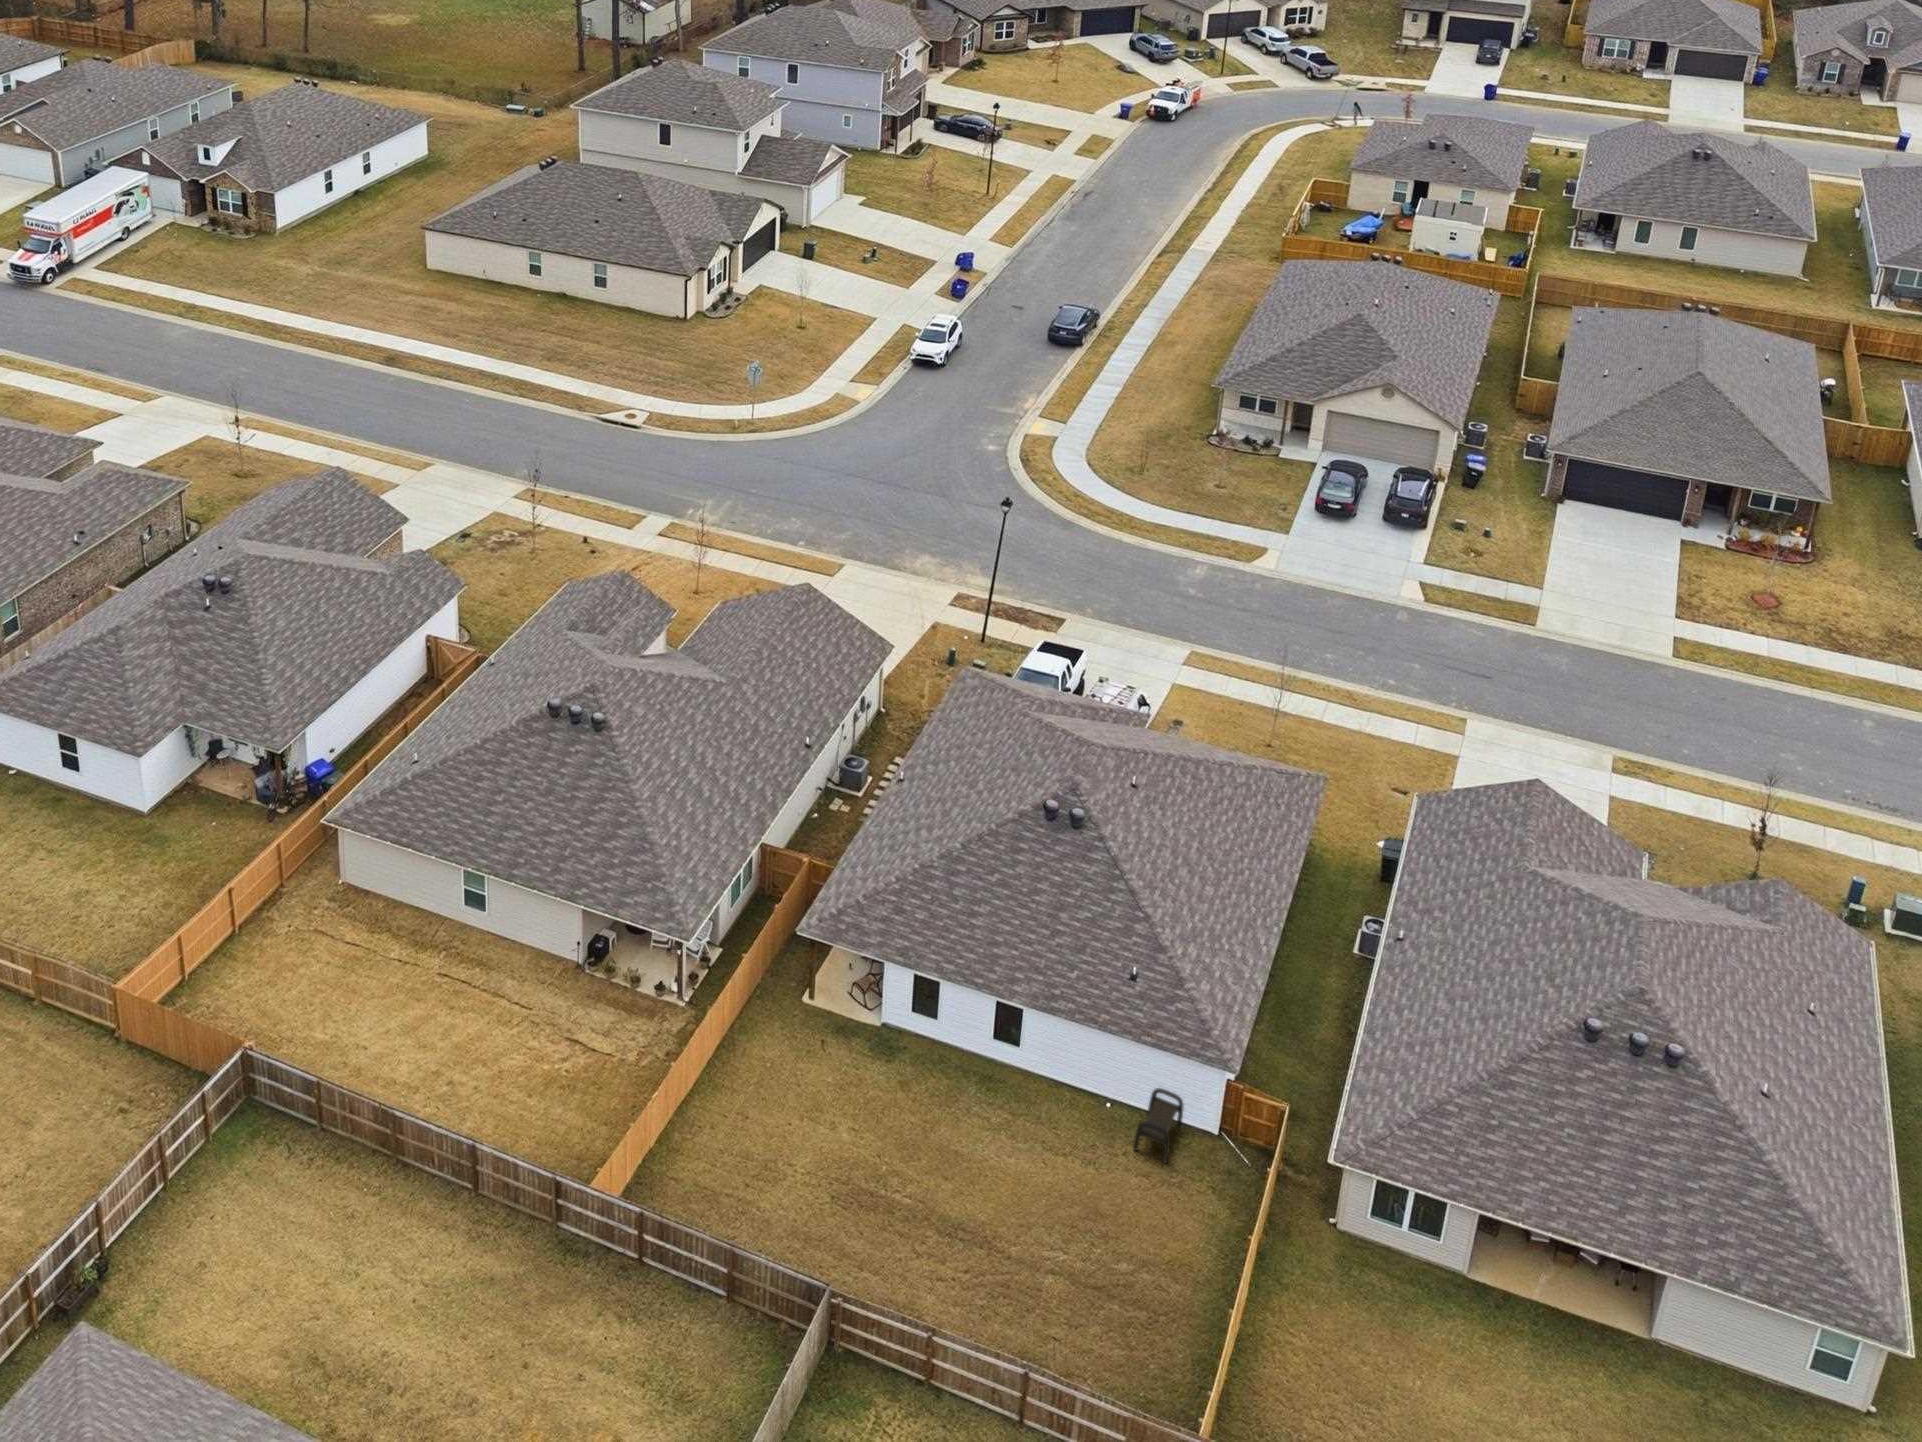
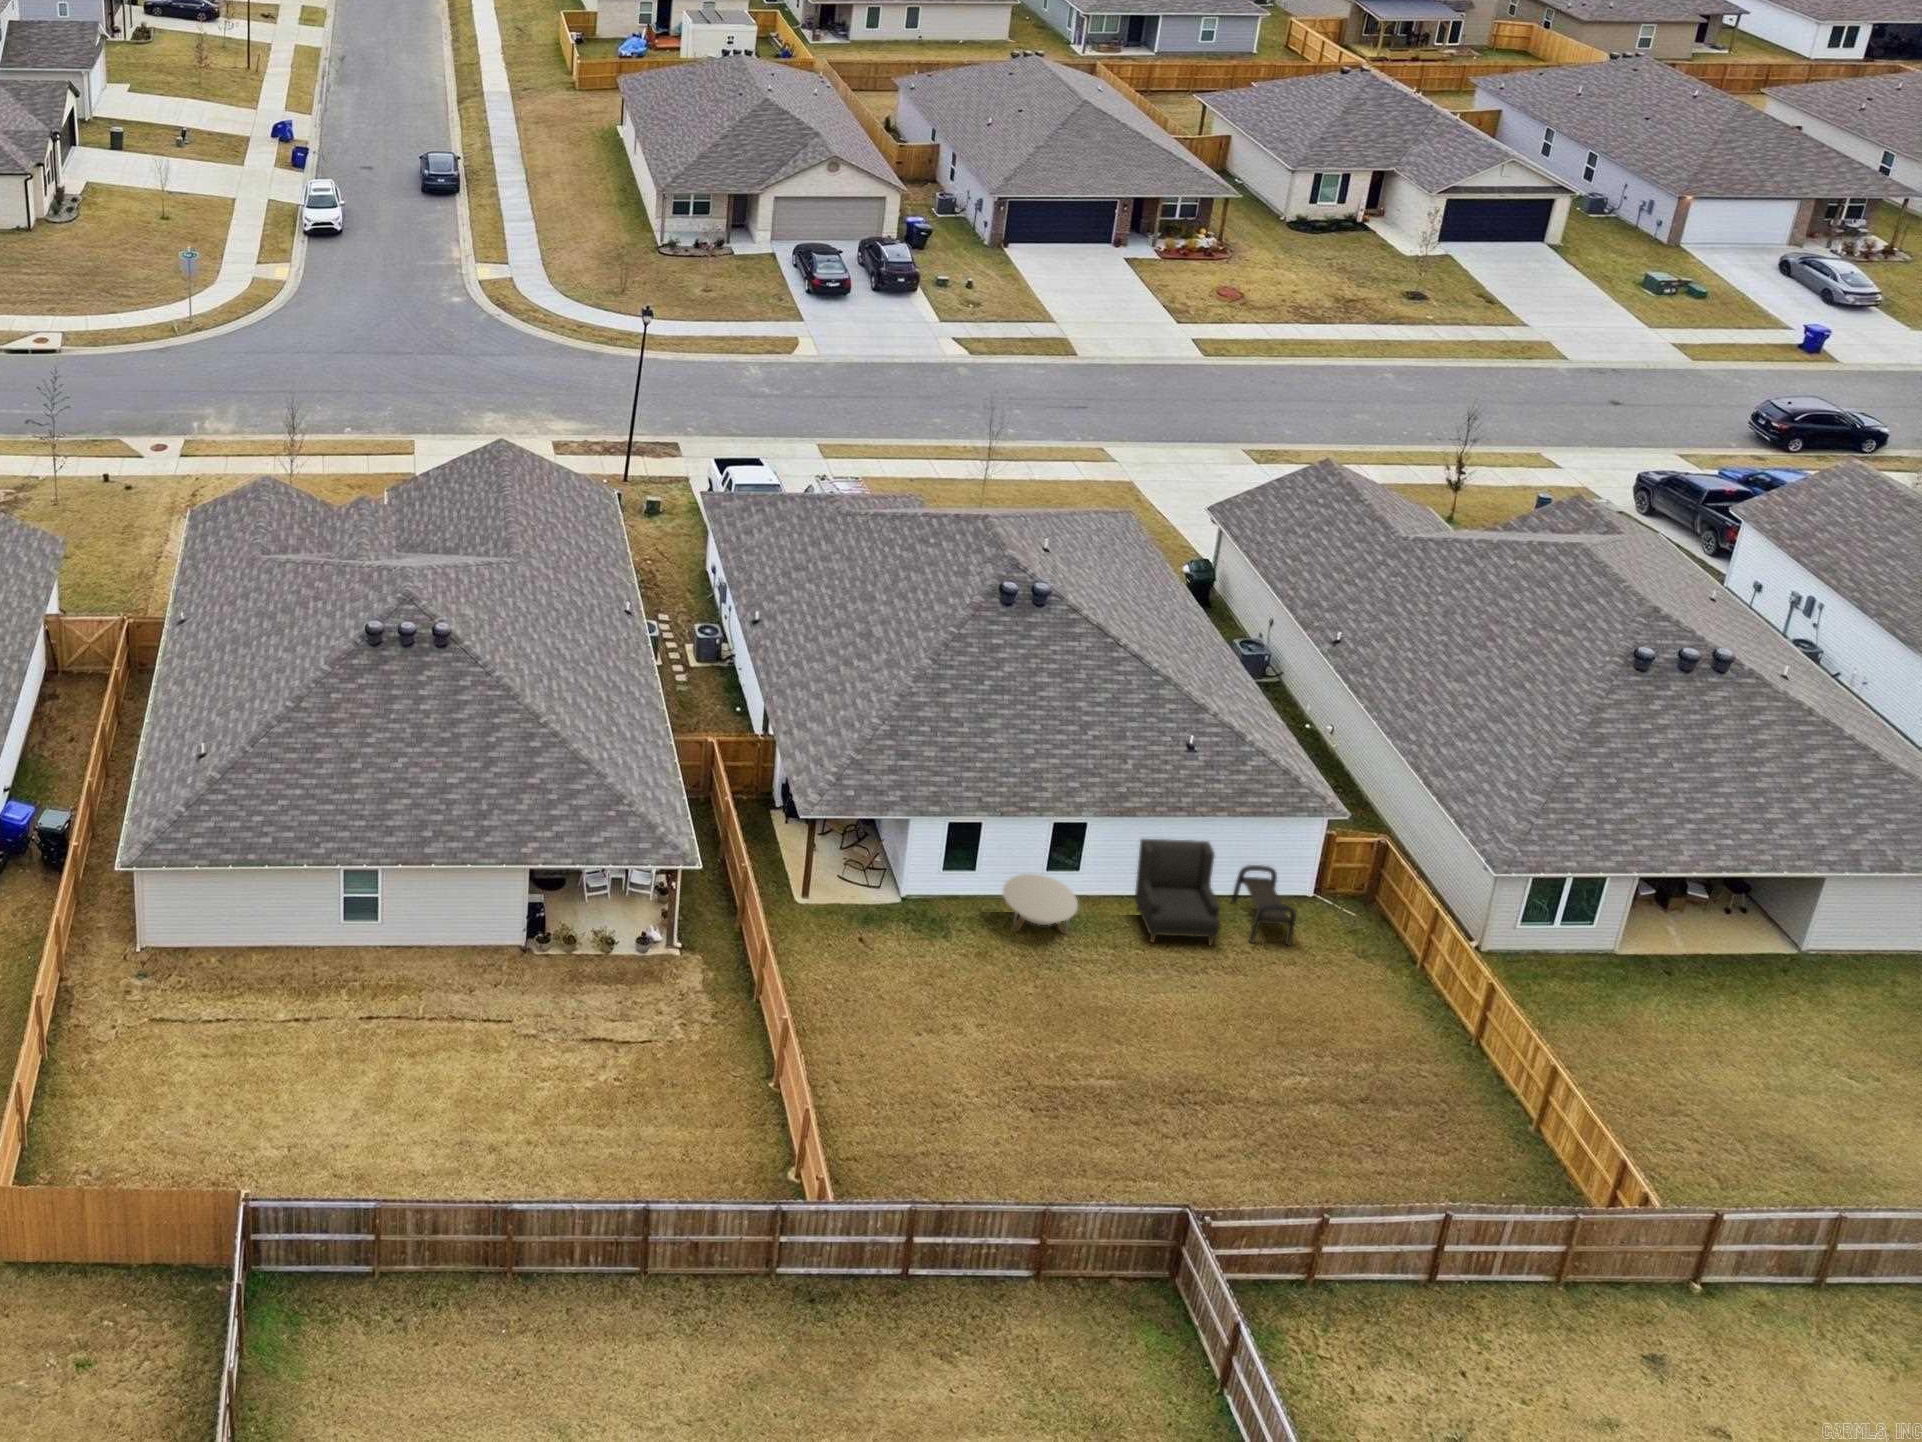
round table: none [943,1034,1003,1092] -> present [1003,874,1078,934]
chair: none [1047,1036,1123,1140] -> present [1135,839,1220,945]

